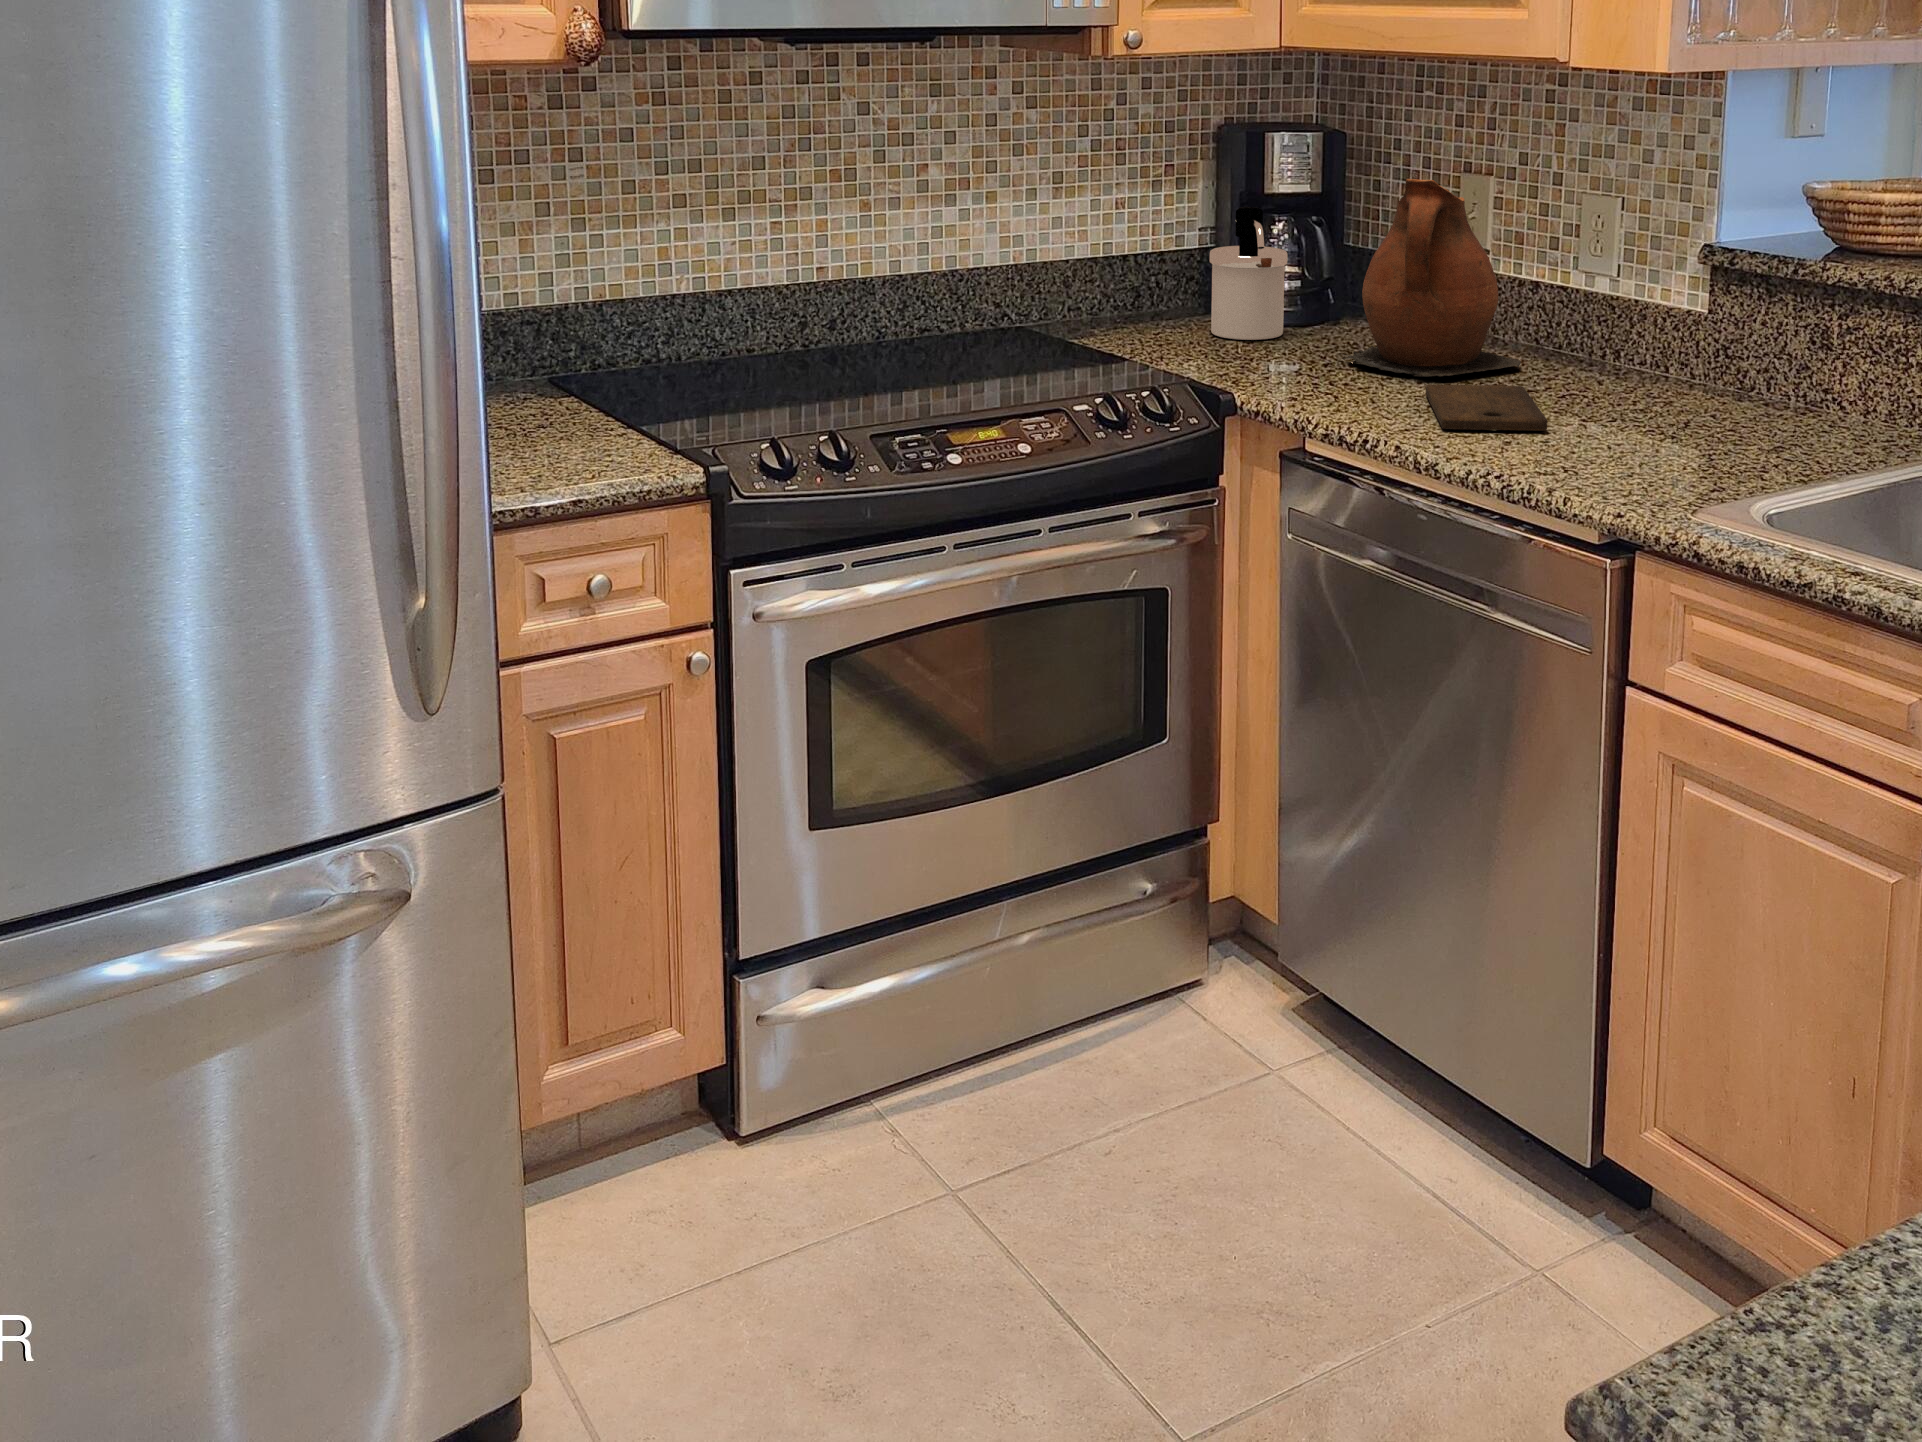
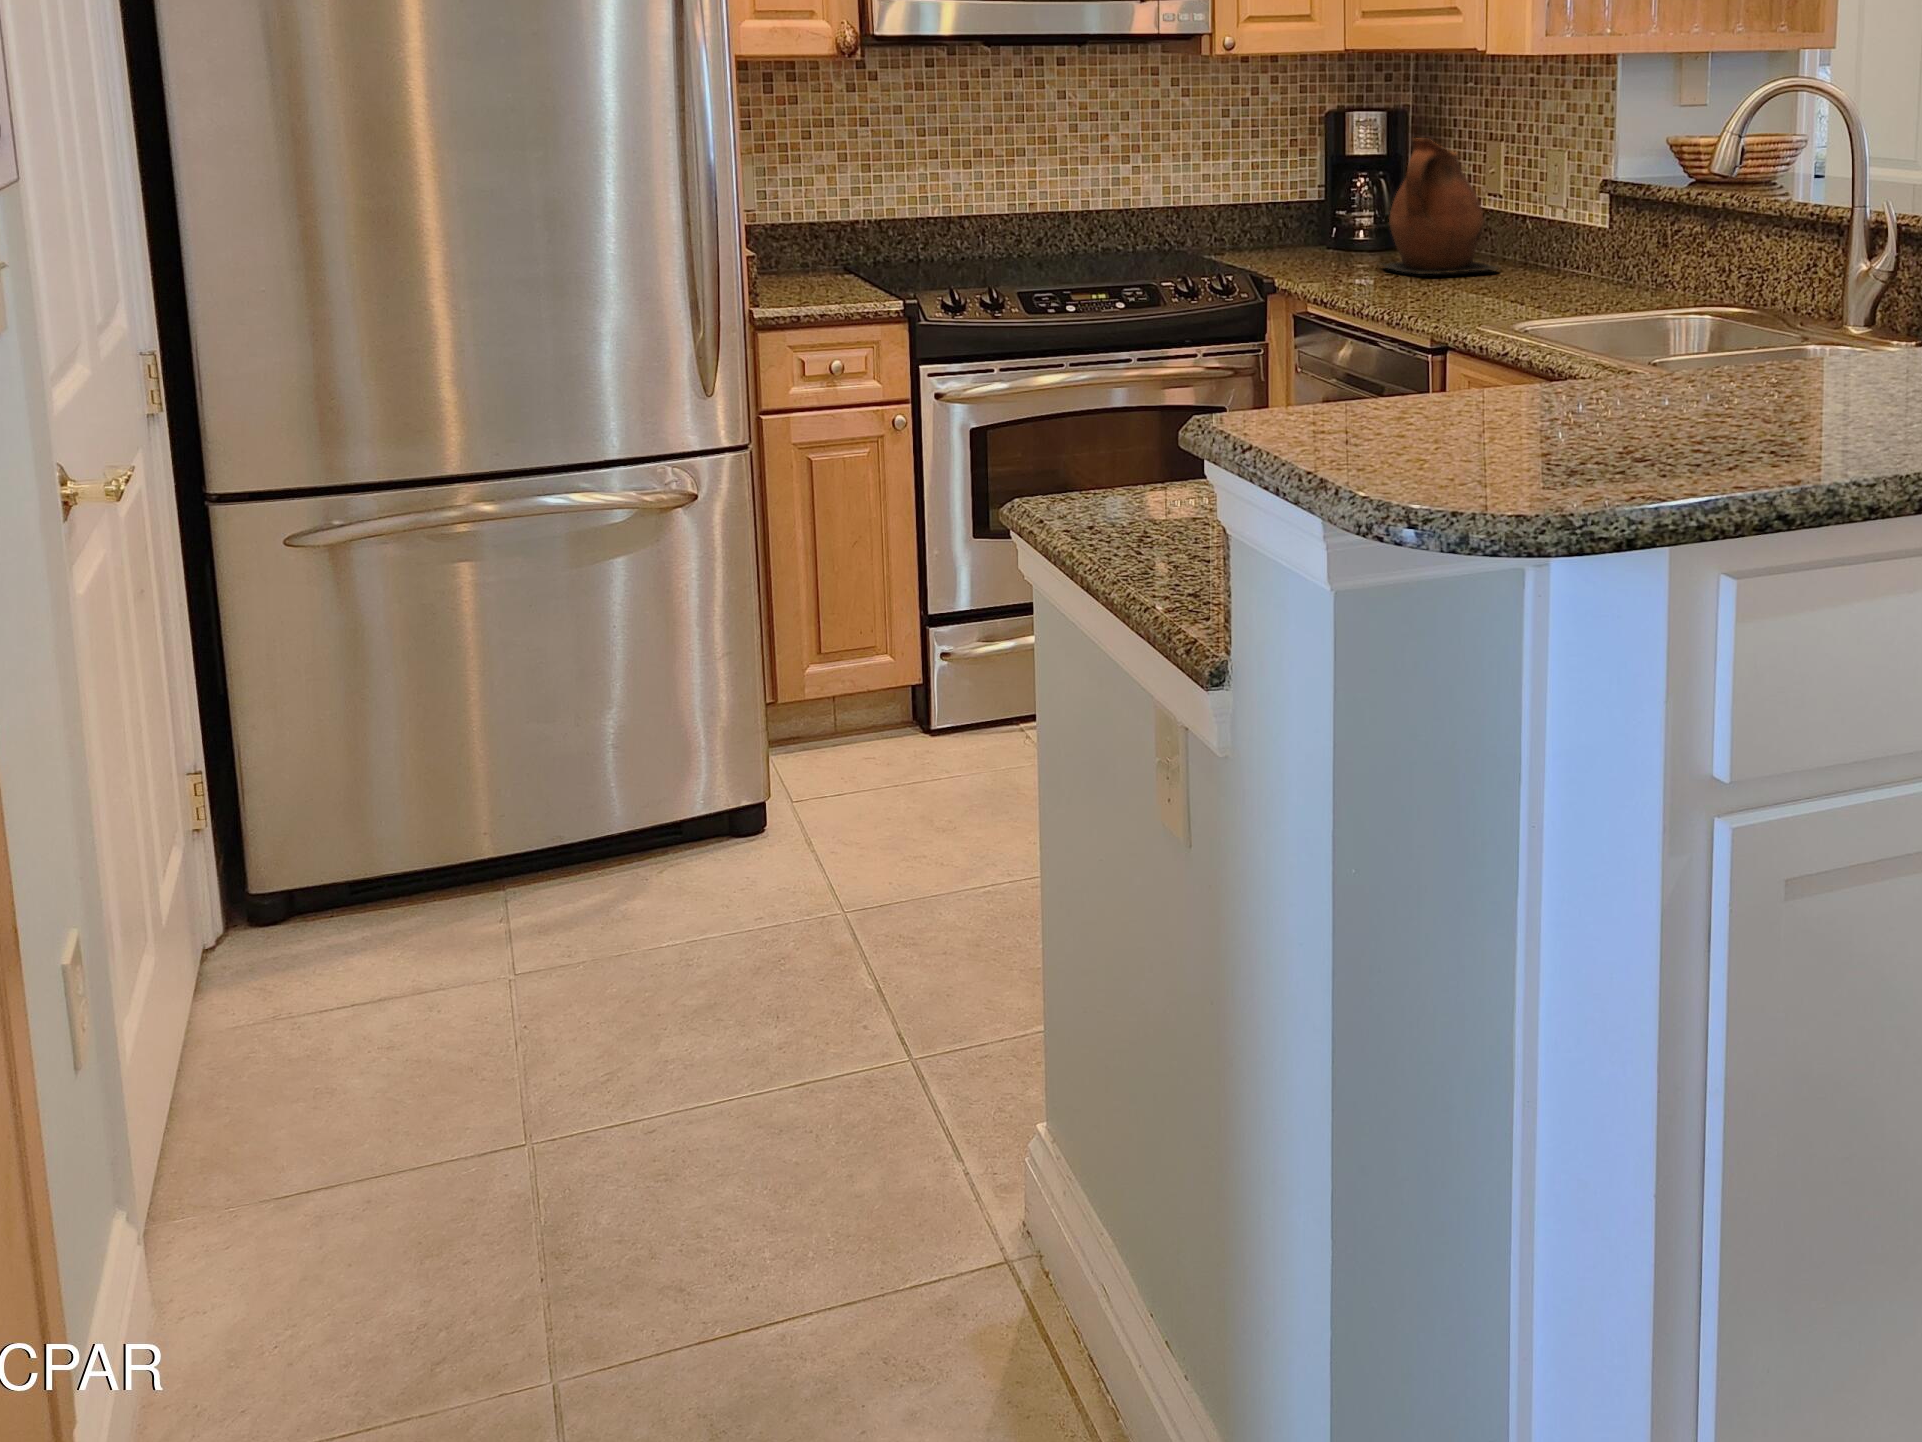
soap dispenser: present [1210,207,1288,340] -> none [1307,165,1362,257]
cutting board: present [1426,384,1547,431] -> none [1394,276,1476,300]

